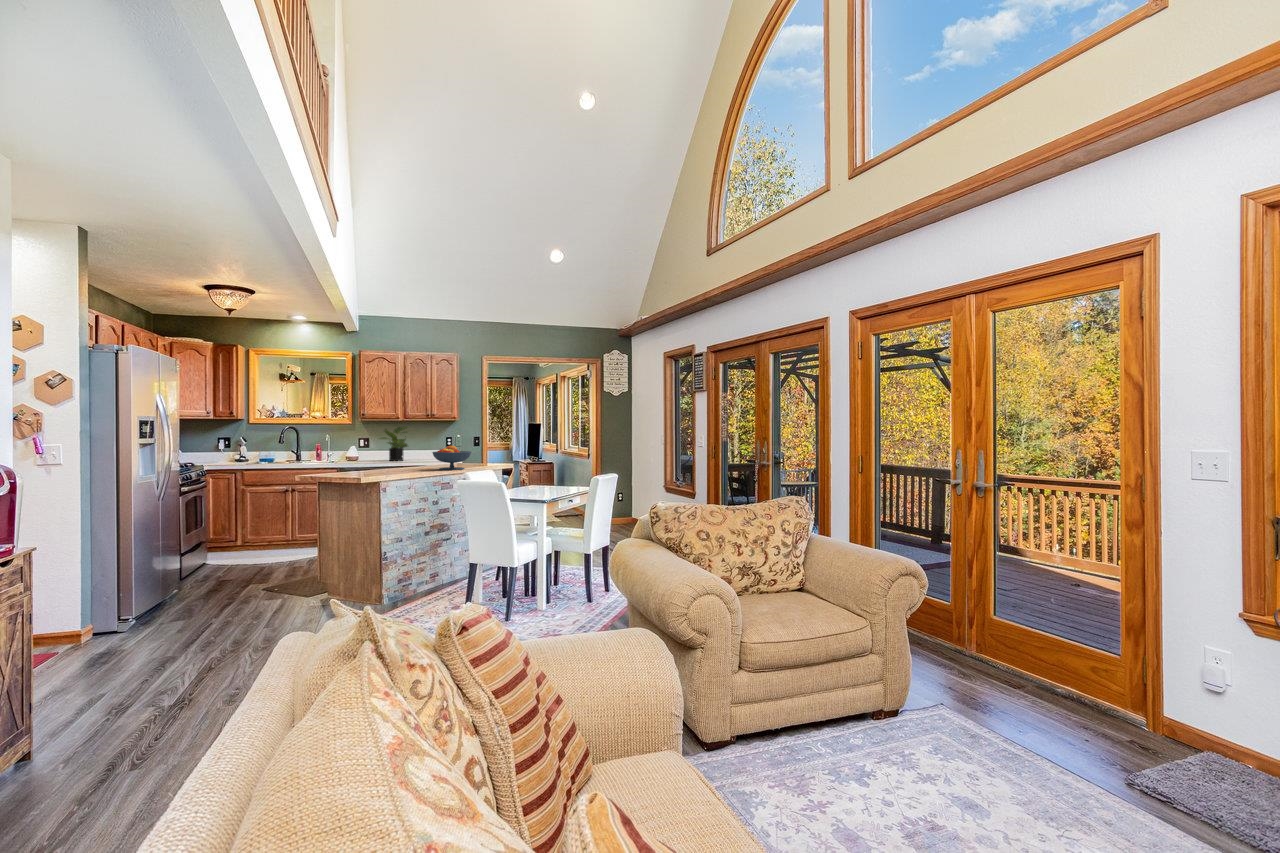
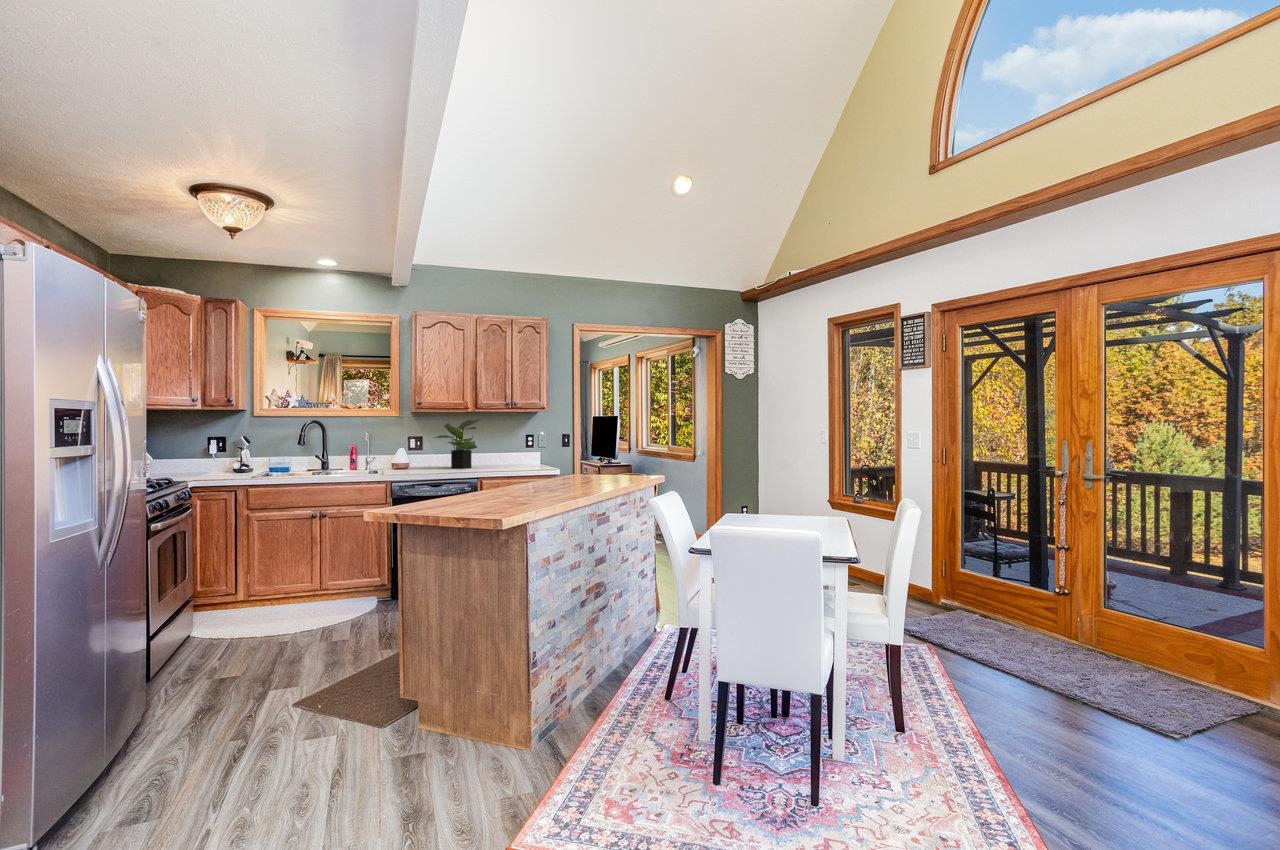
fruit bowl: present [432,446,471,470] -> none [564,449,624,490]

